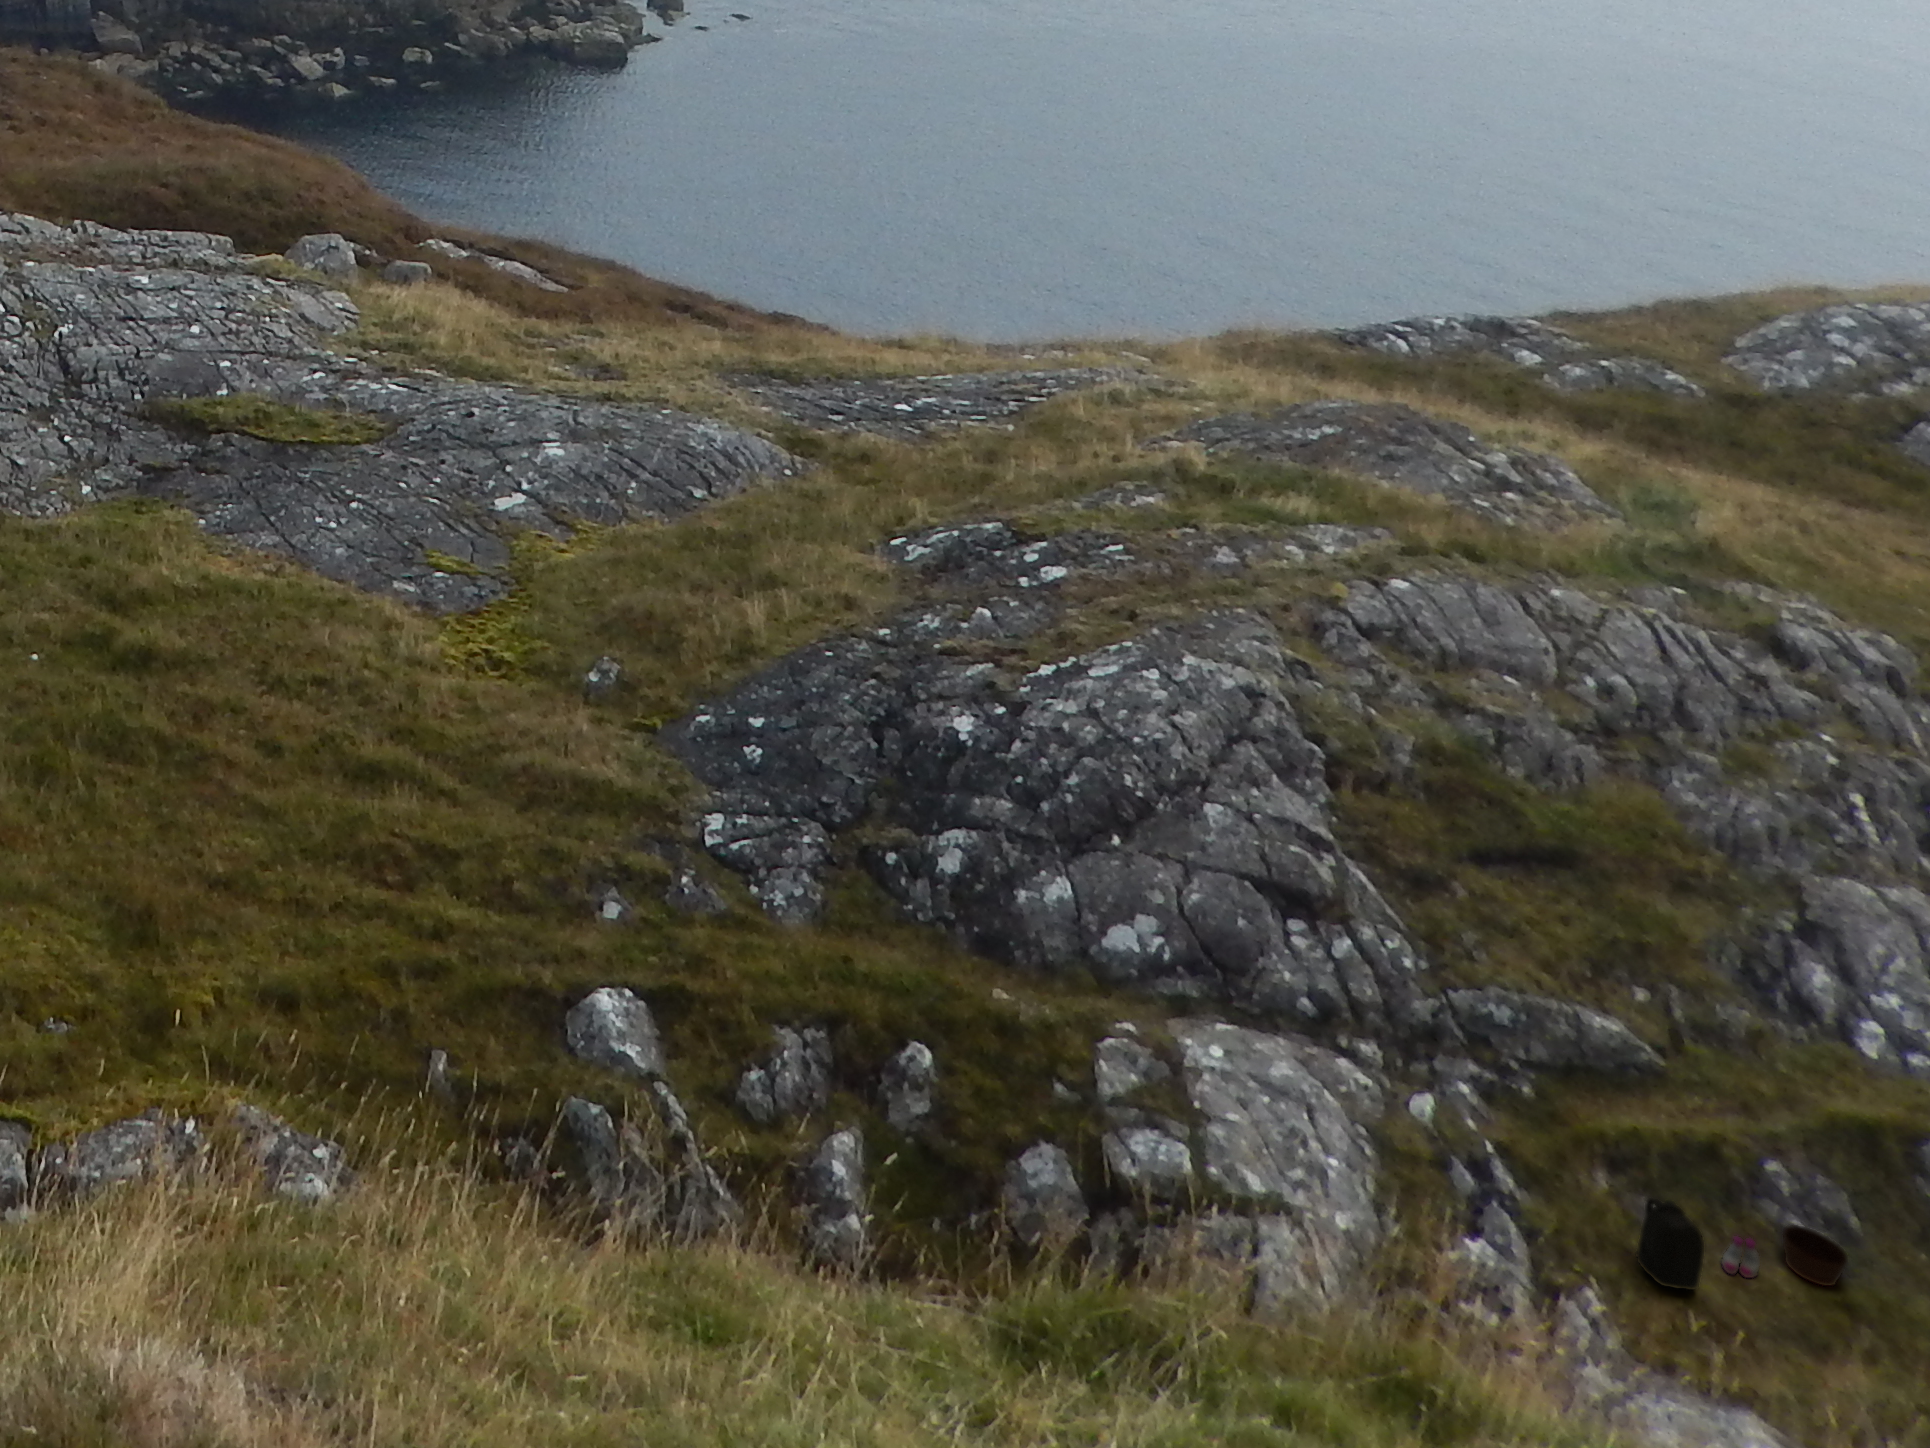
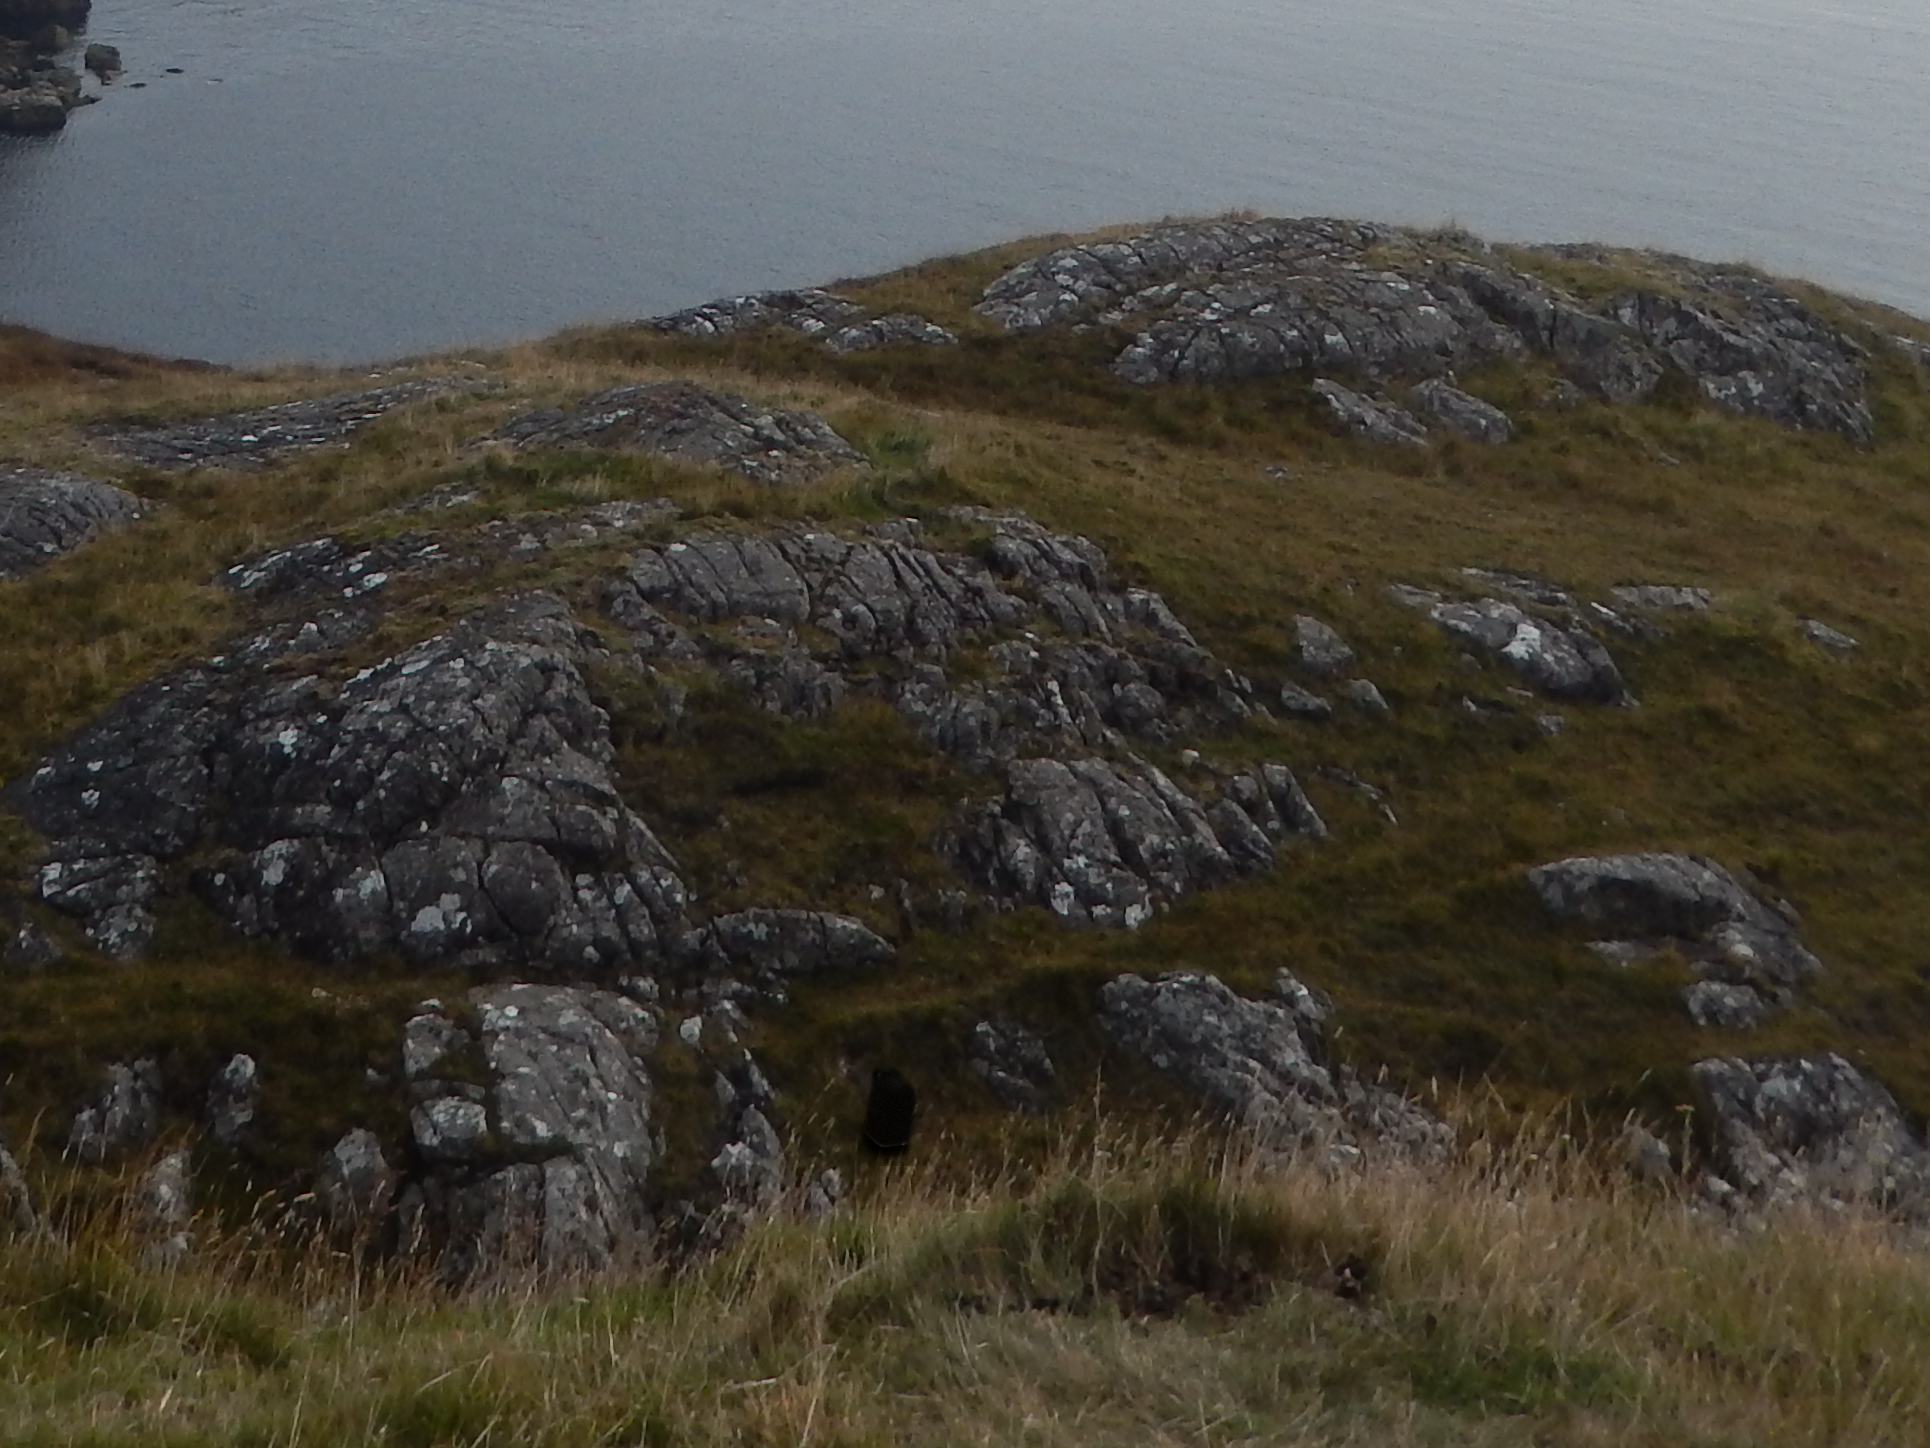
basket: present [1783,1225,1848,1286] -> none [979,1066,1027,1115]
boots: present [1722,1237,1760,1278] -> none [930,1086,960,1124]

